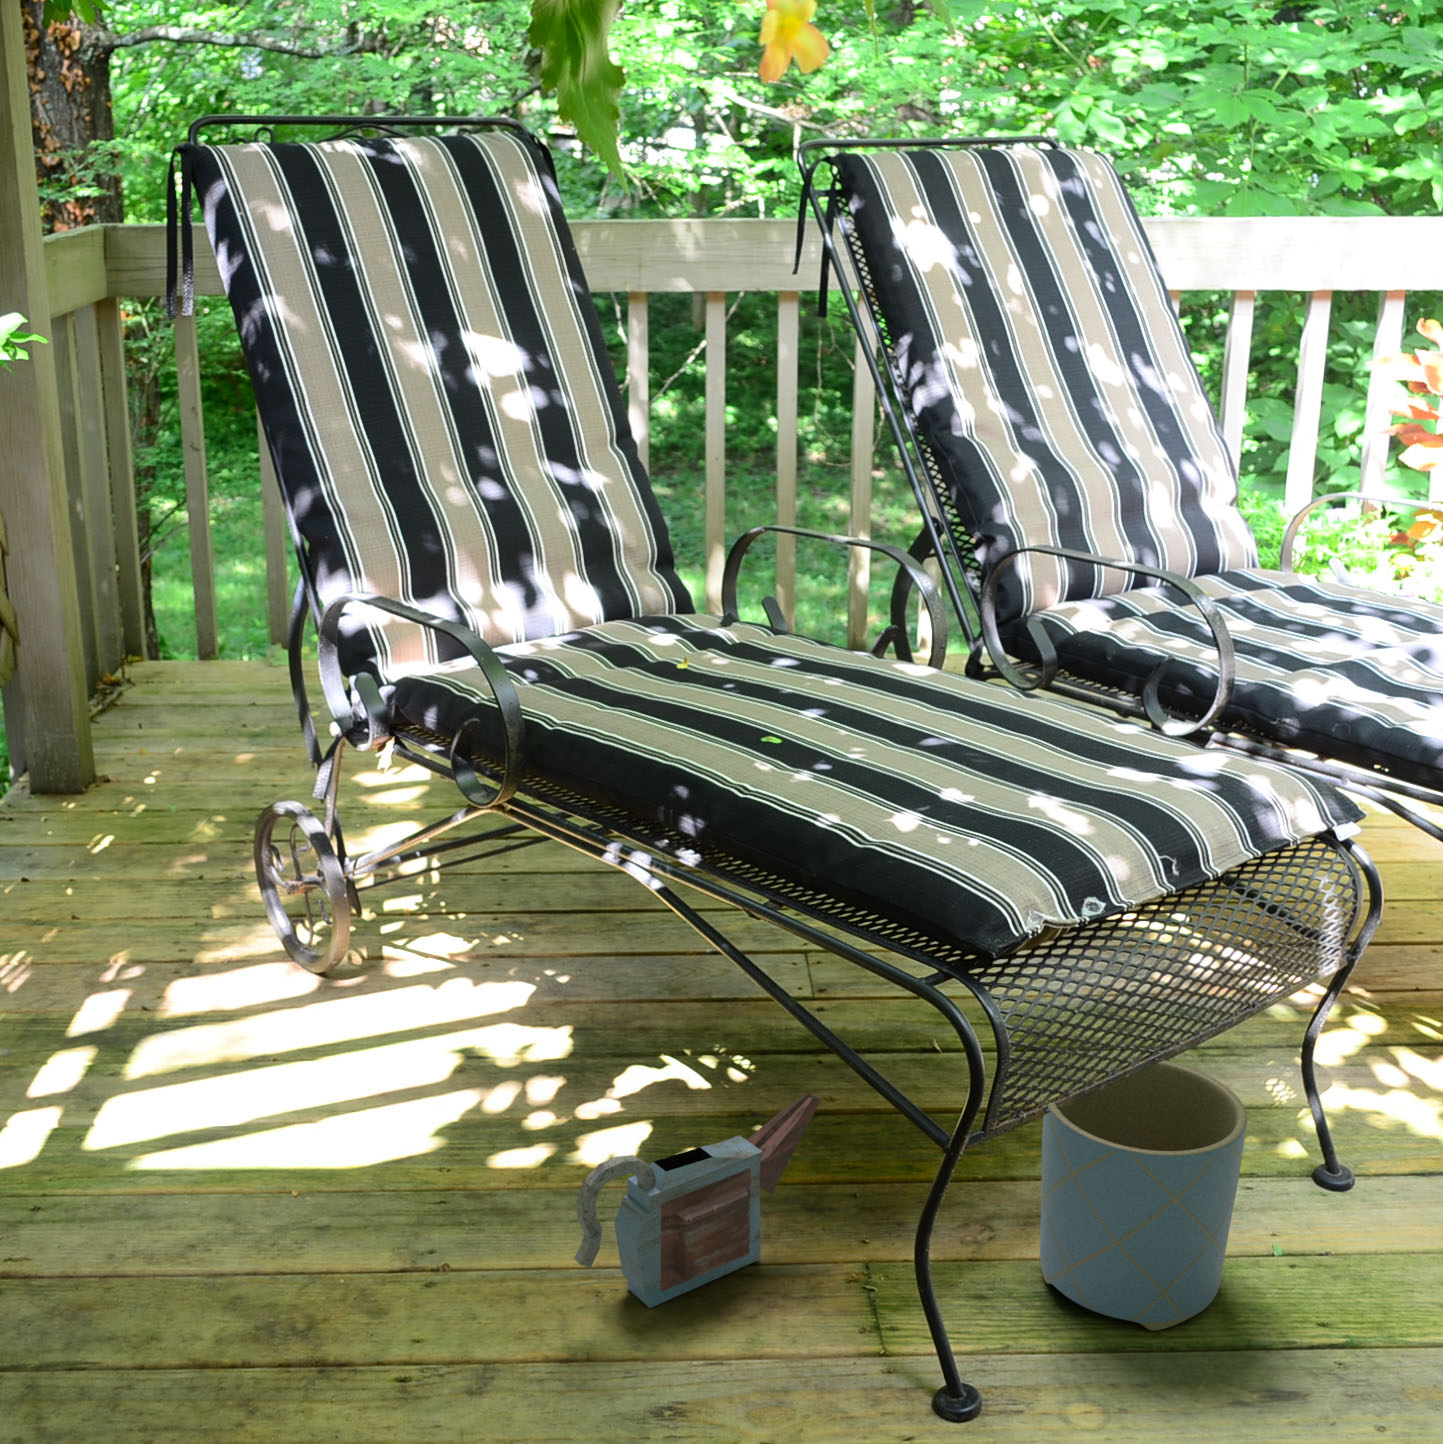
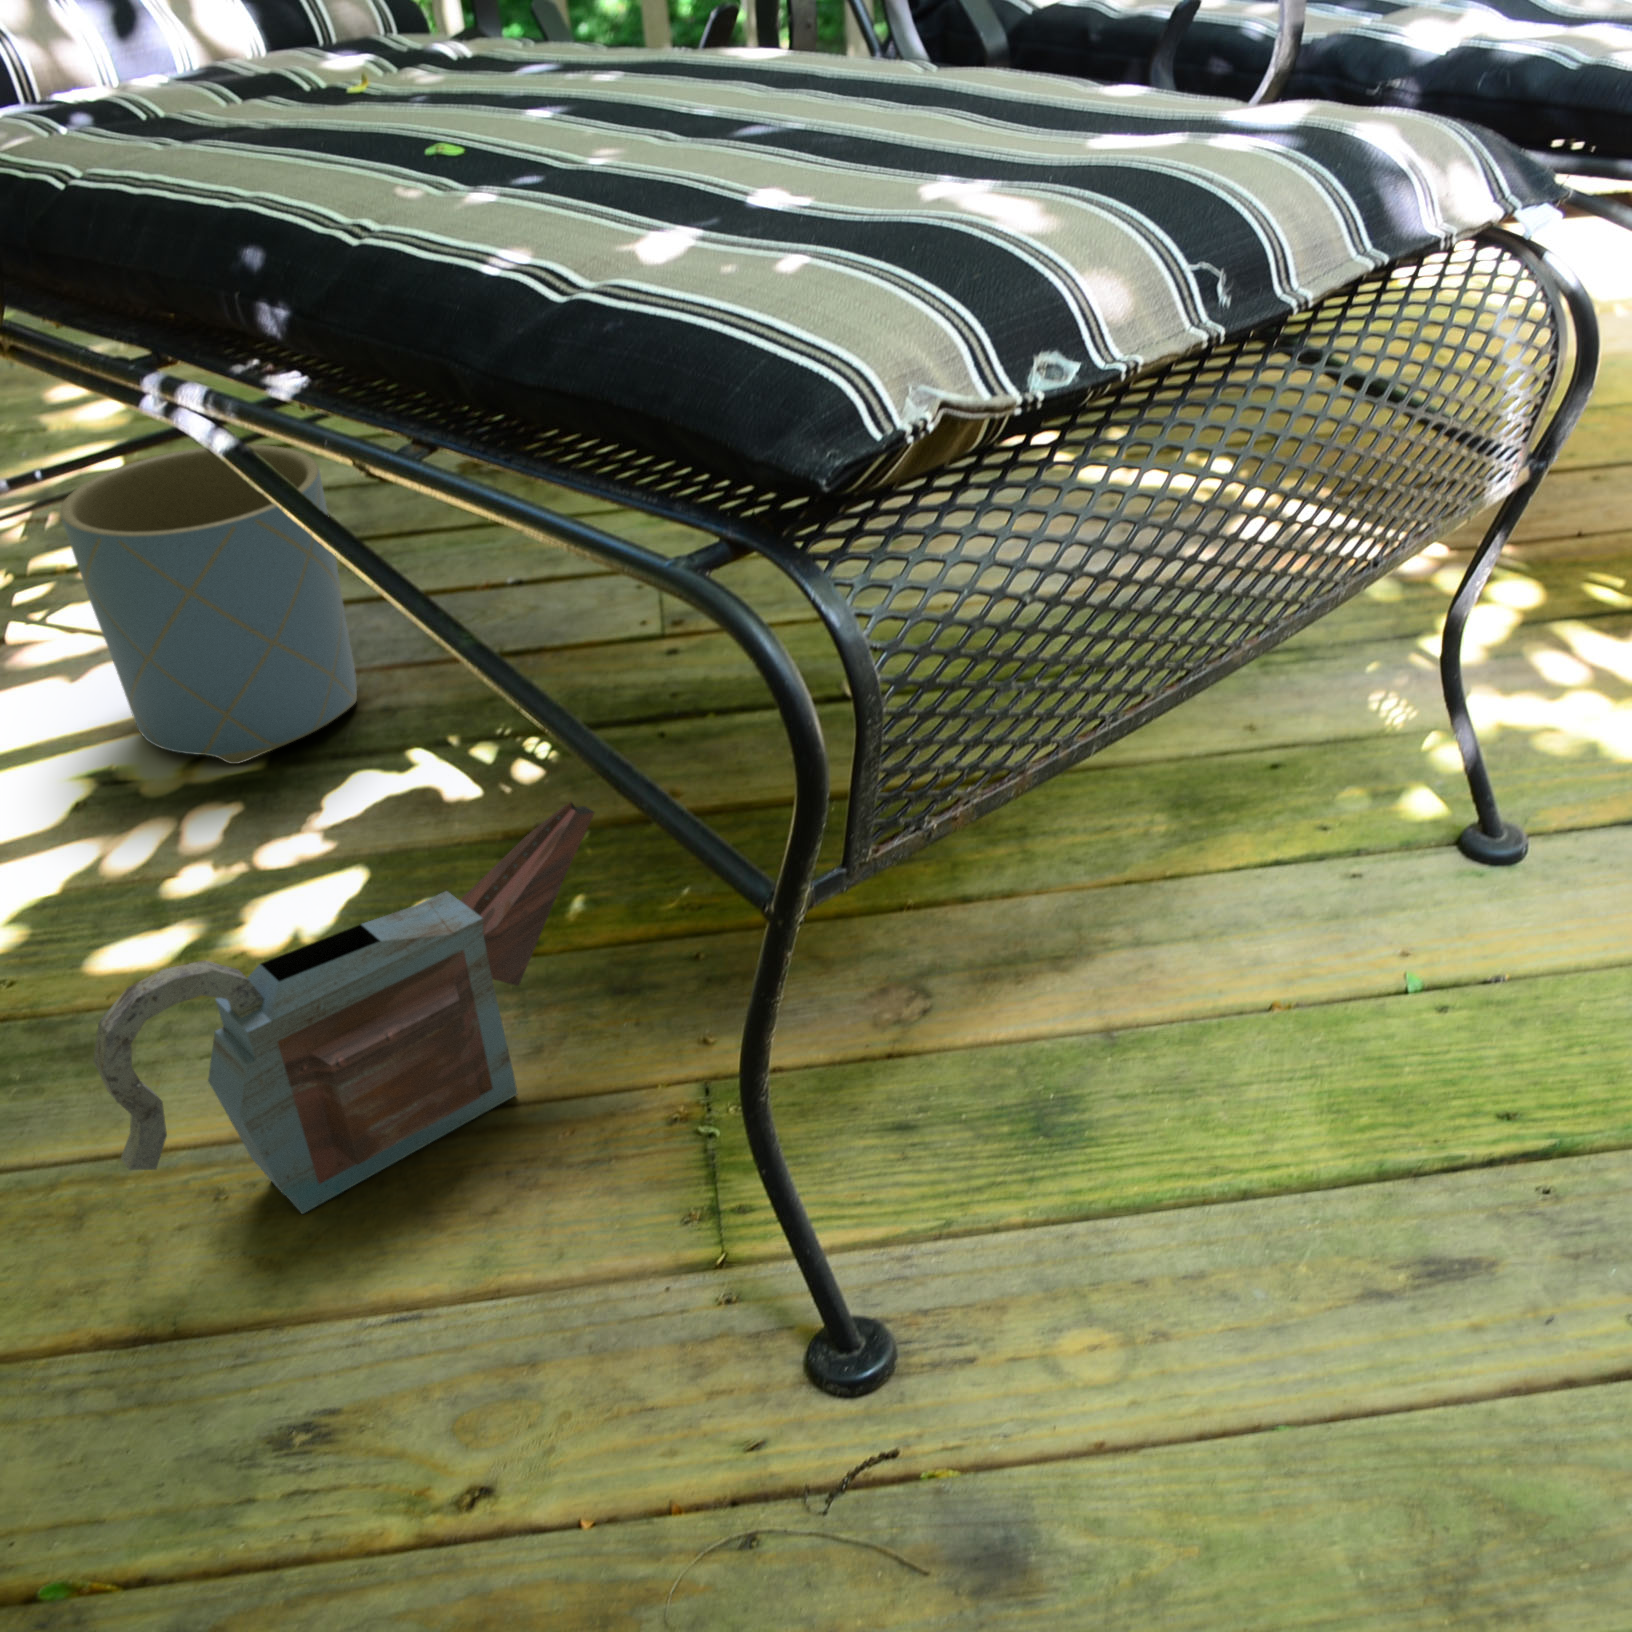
planter: present [1040,1059,1247,1331] -> present [60,445,357,764]

